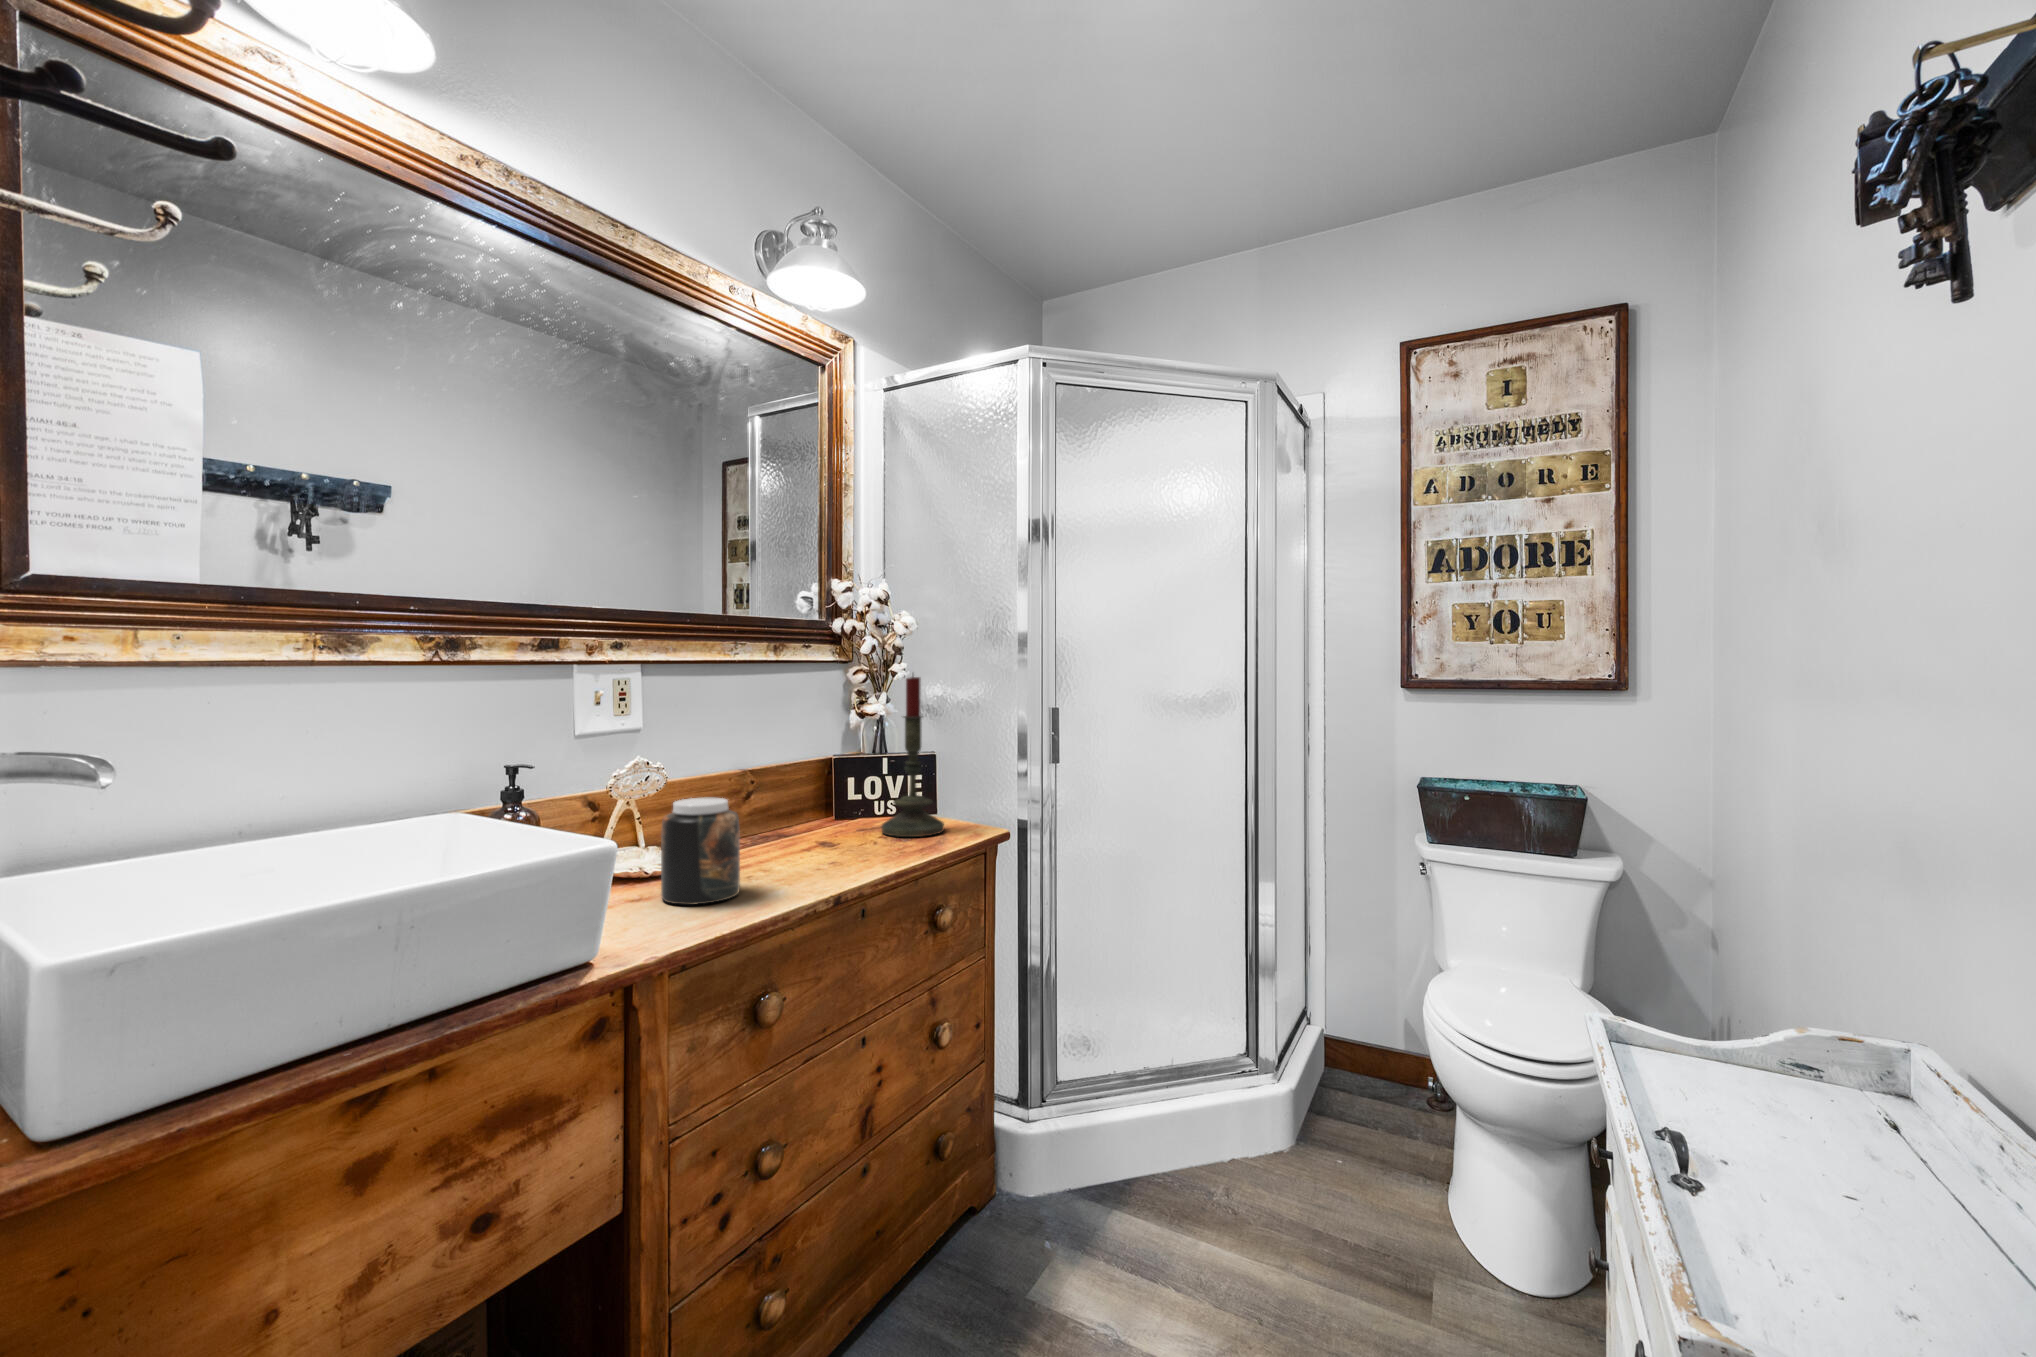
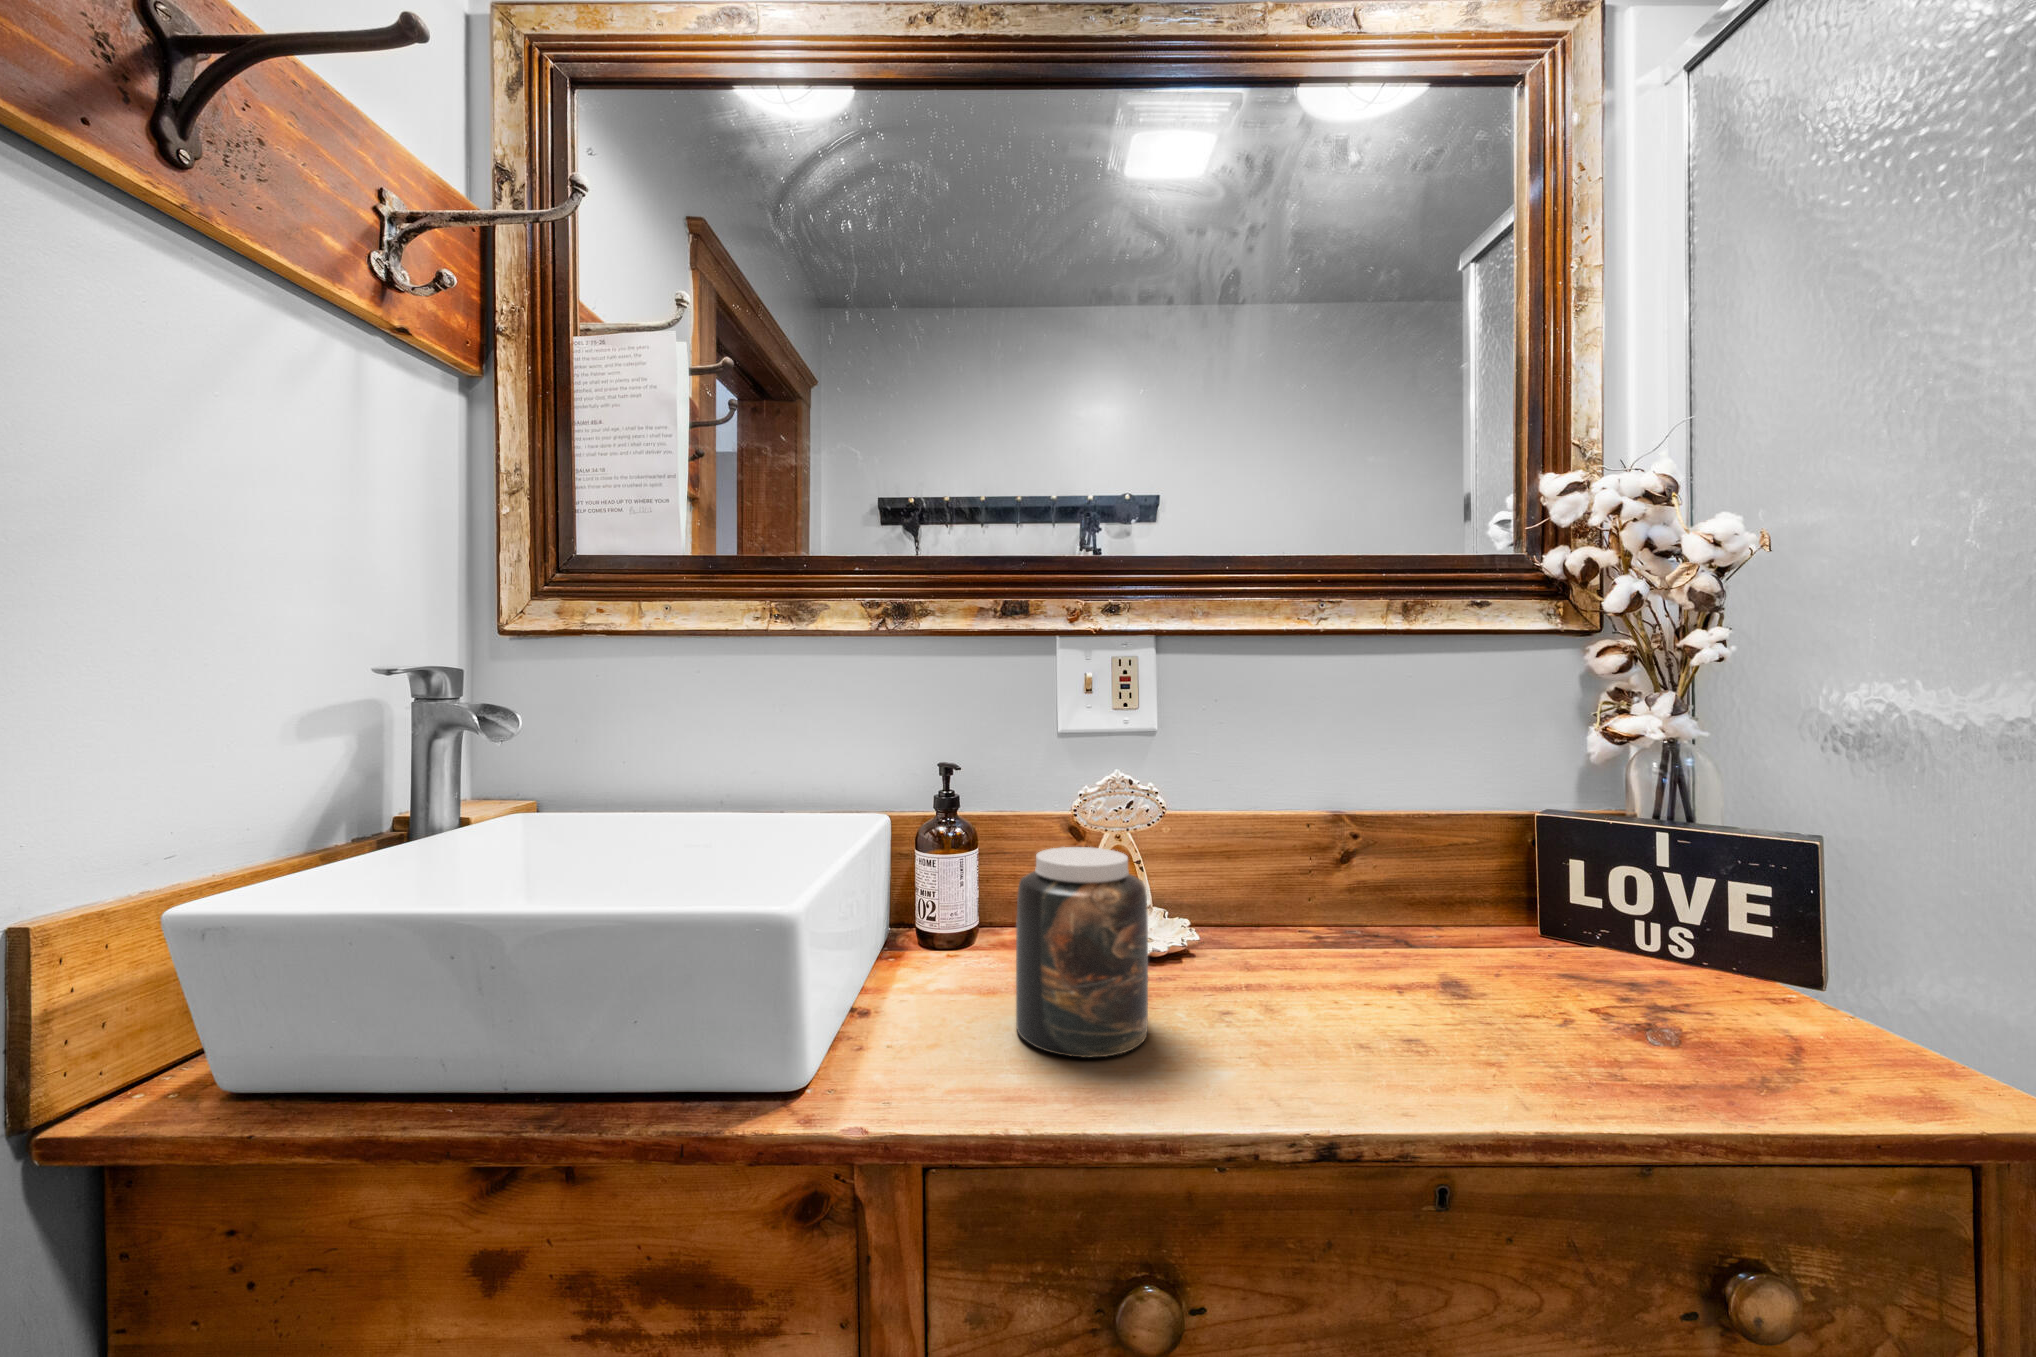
candle: present [882,676,944,837] -> none [1610,630,1809,1047]

